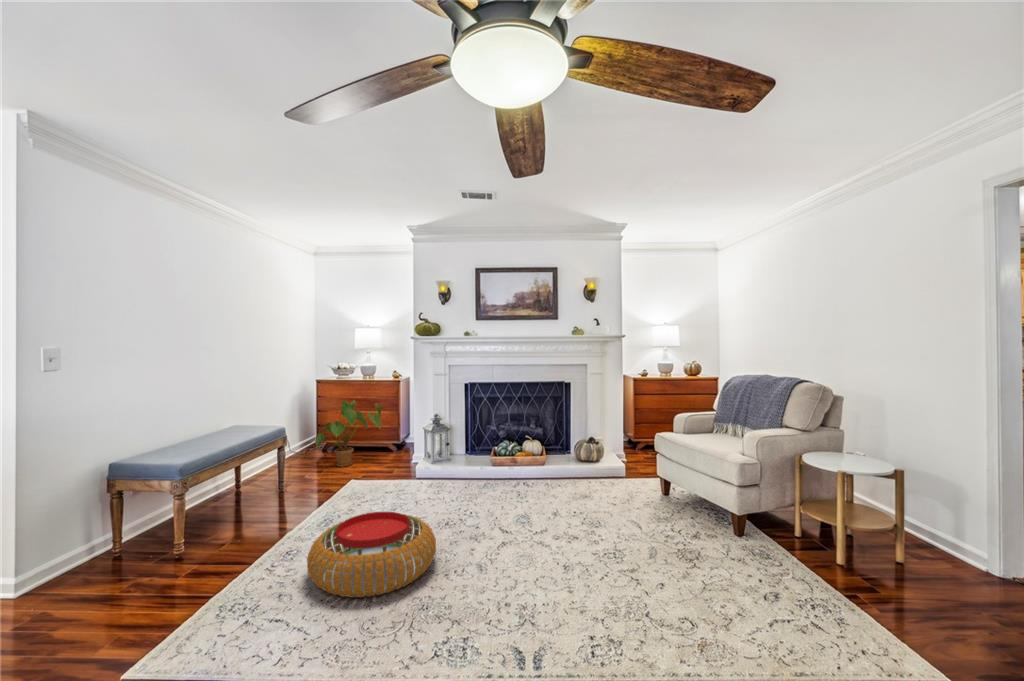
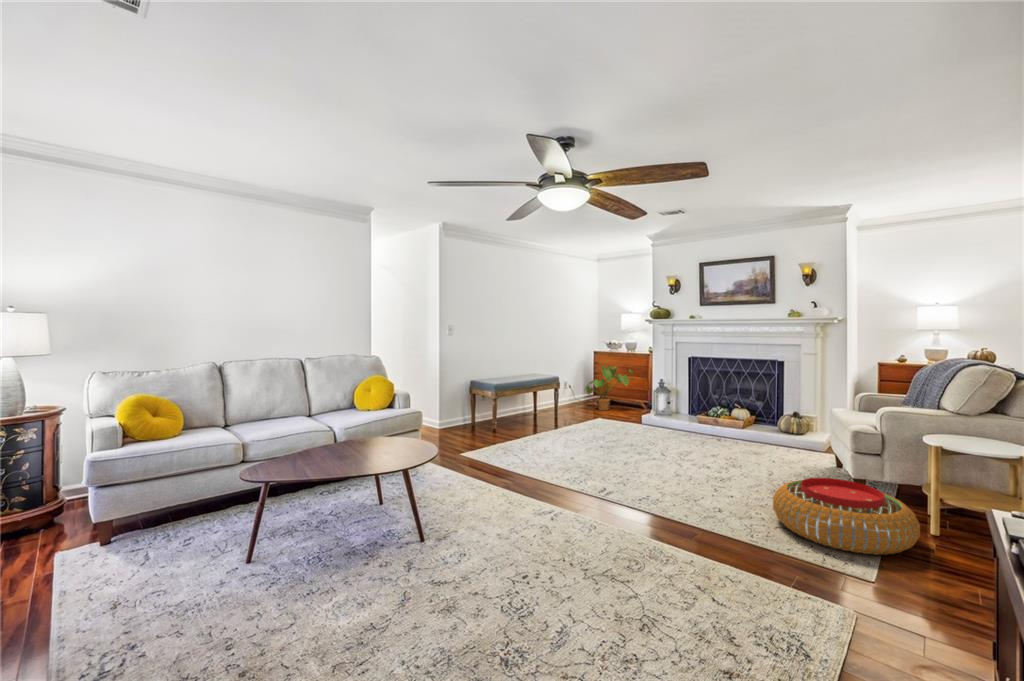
pouf: present [307,512,436,598] -> present [773,477,920,555]

